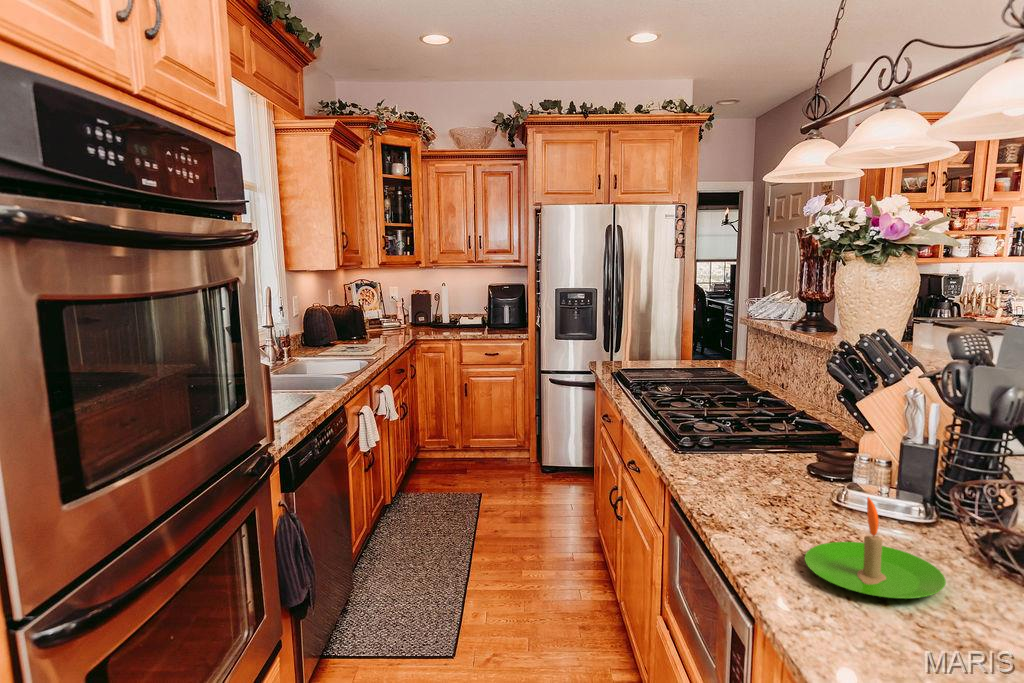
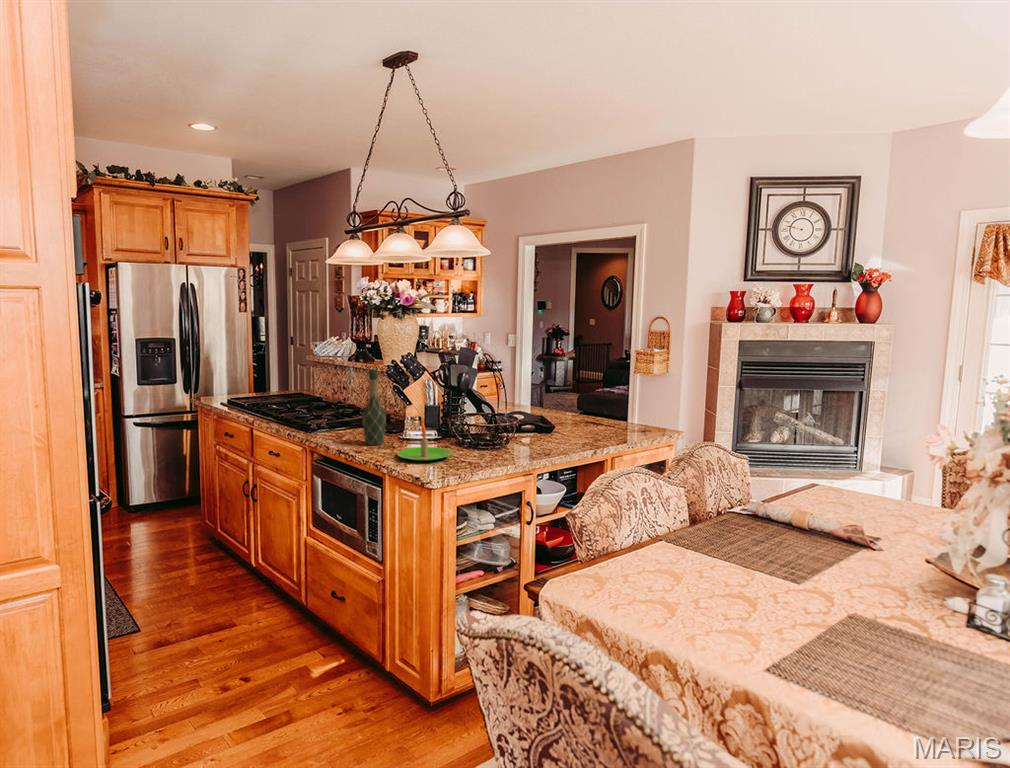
wine bottle: none [755,361,805,510] -> present [362,370,386,445]

